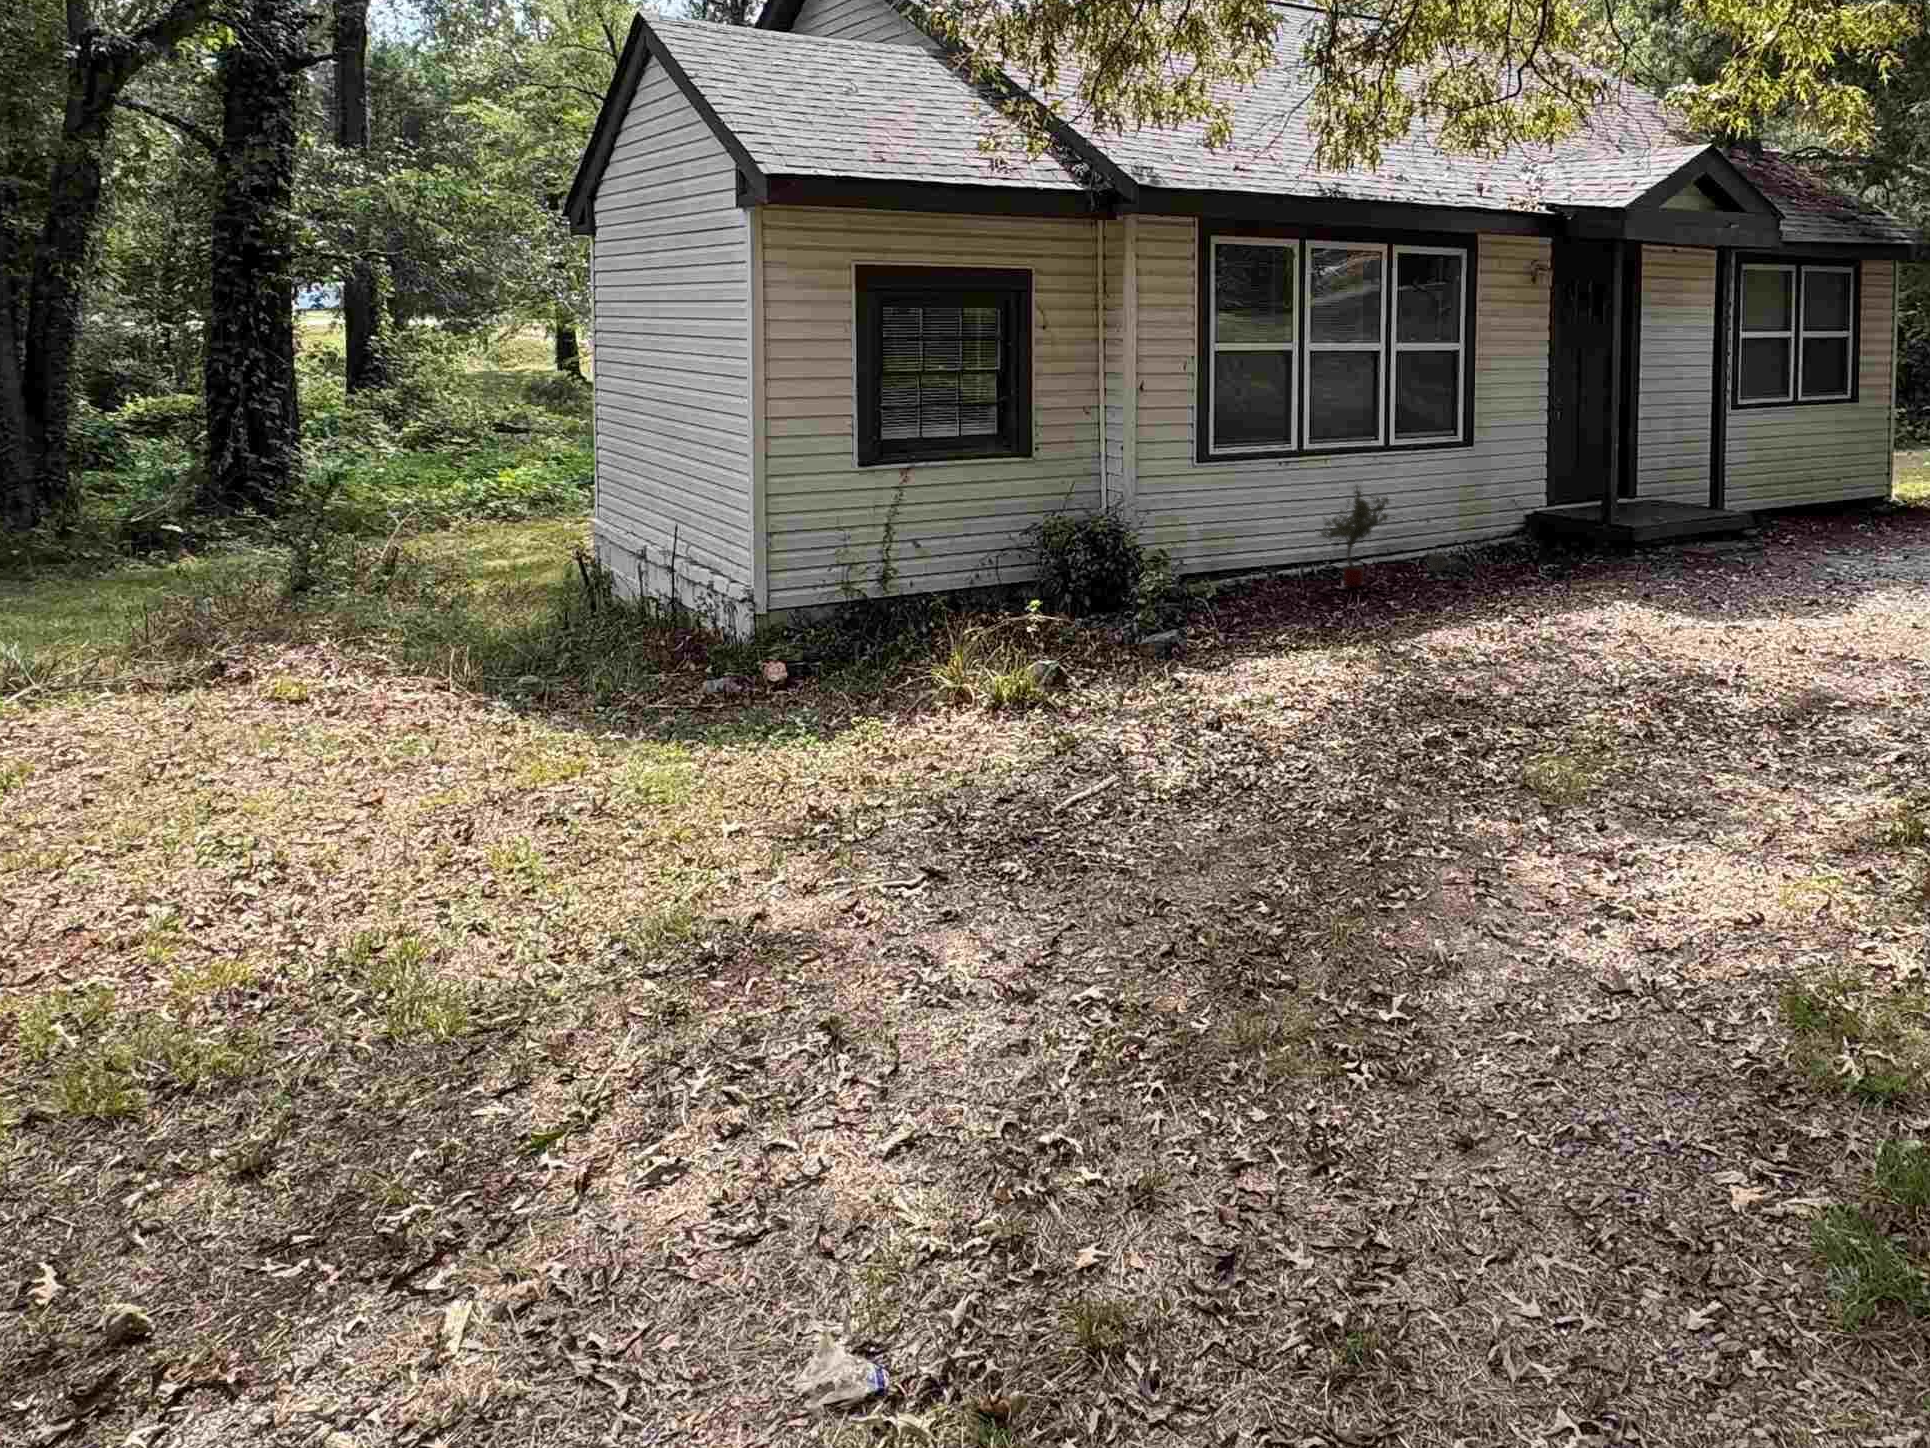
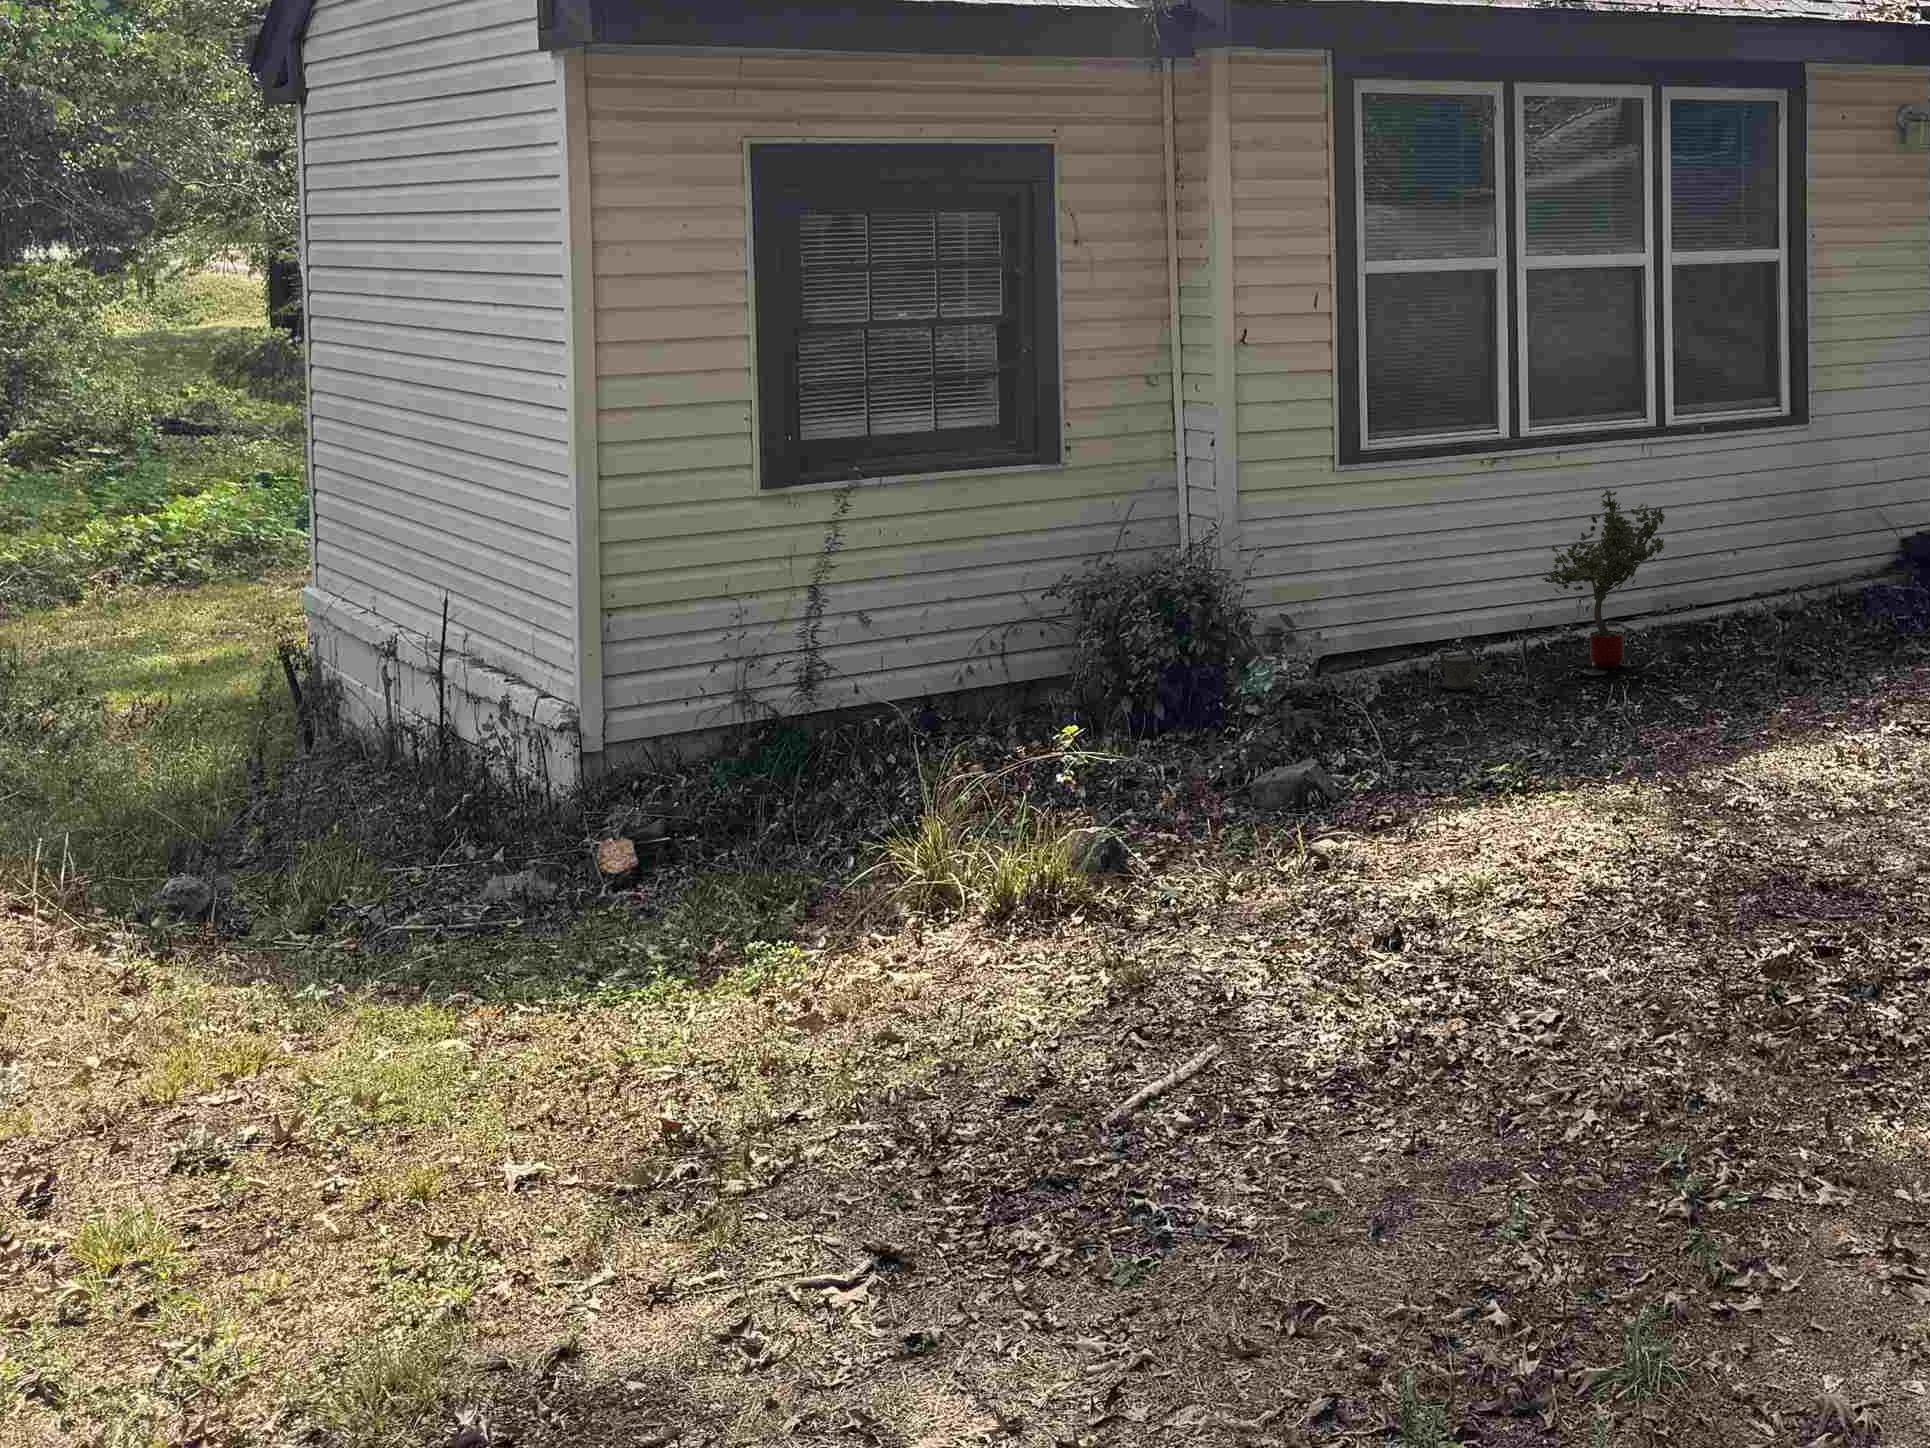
watering can: present [1427,554,1456,572] -> present [1440,653,1491,690]

